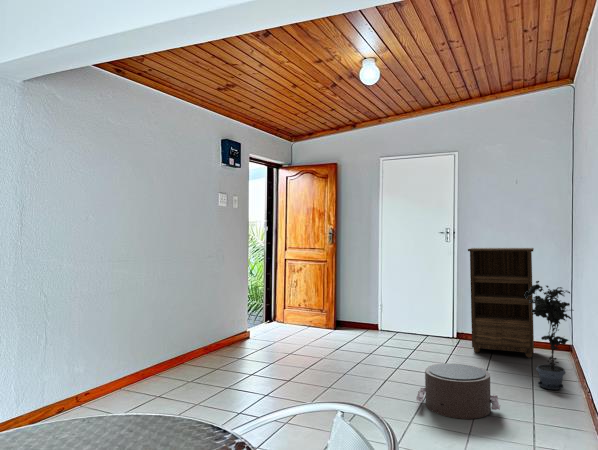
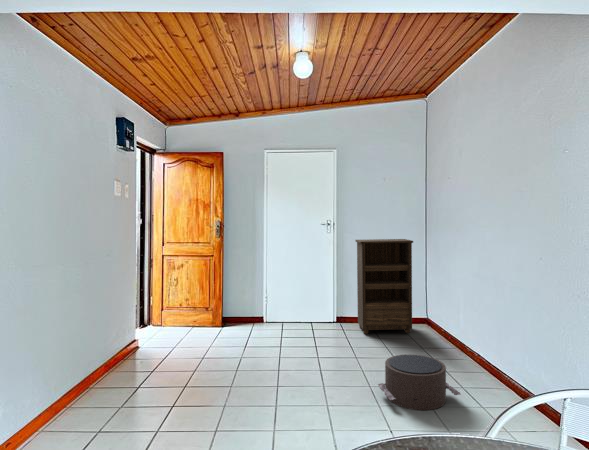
potted plant: present [524,281,571,390] -> none [432,271,475,362]

